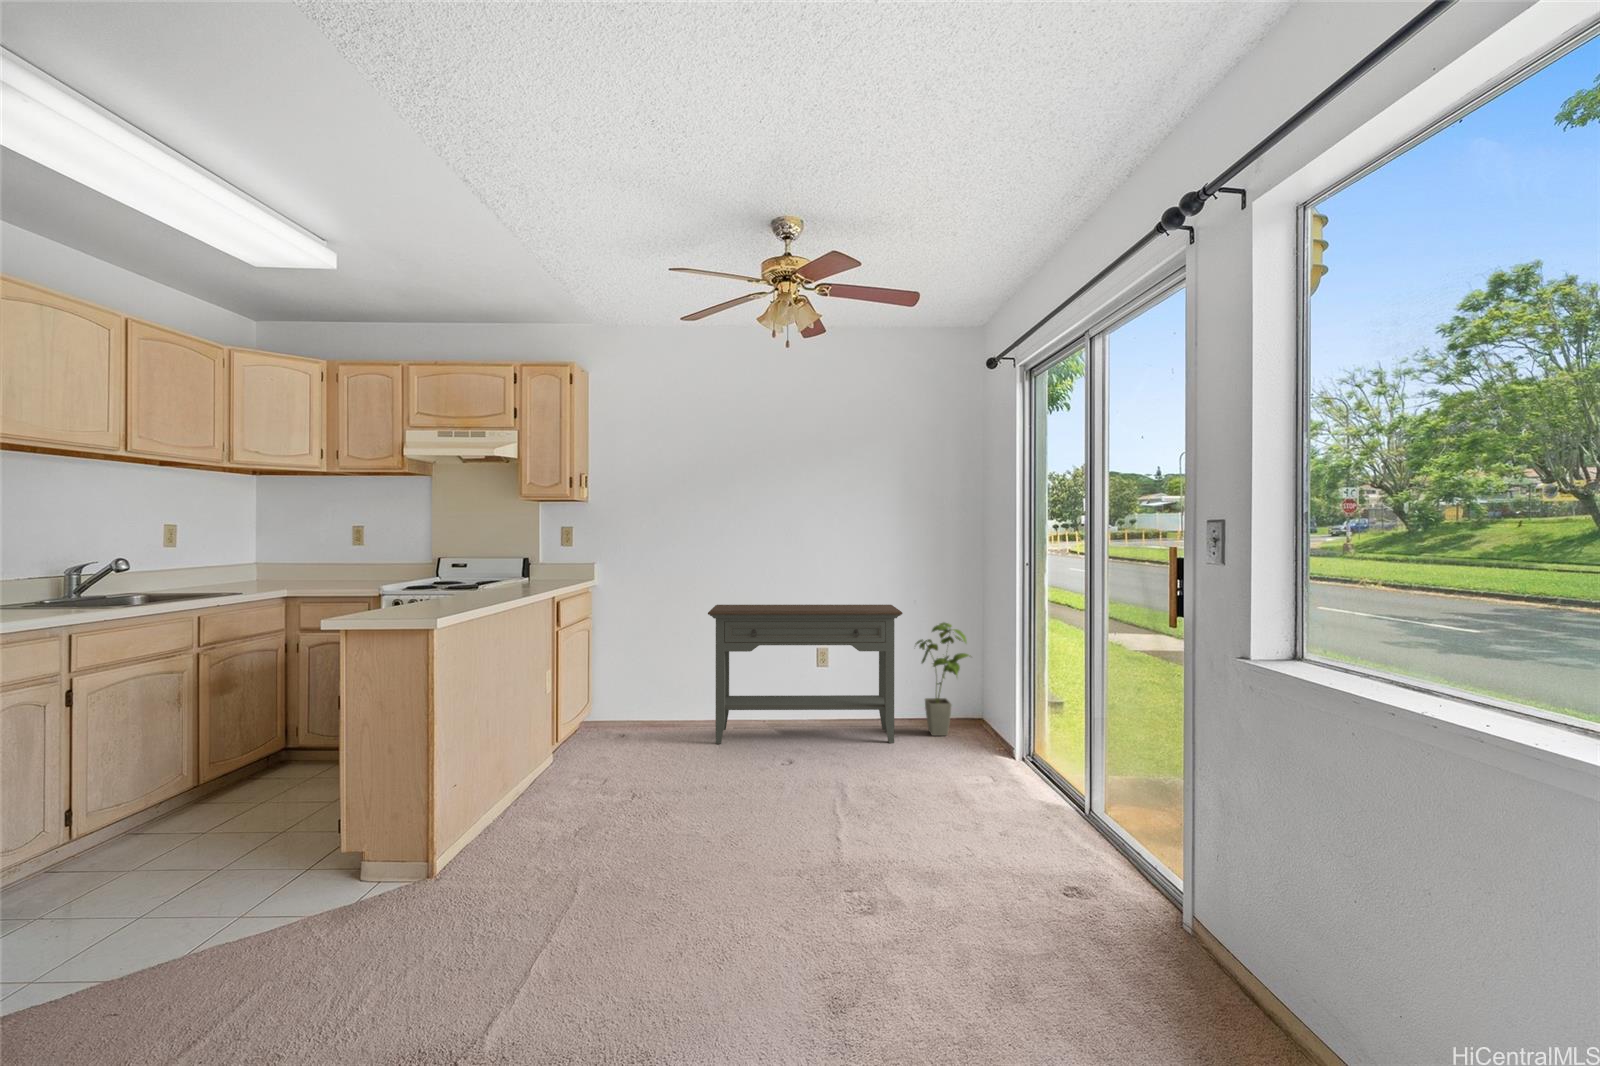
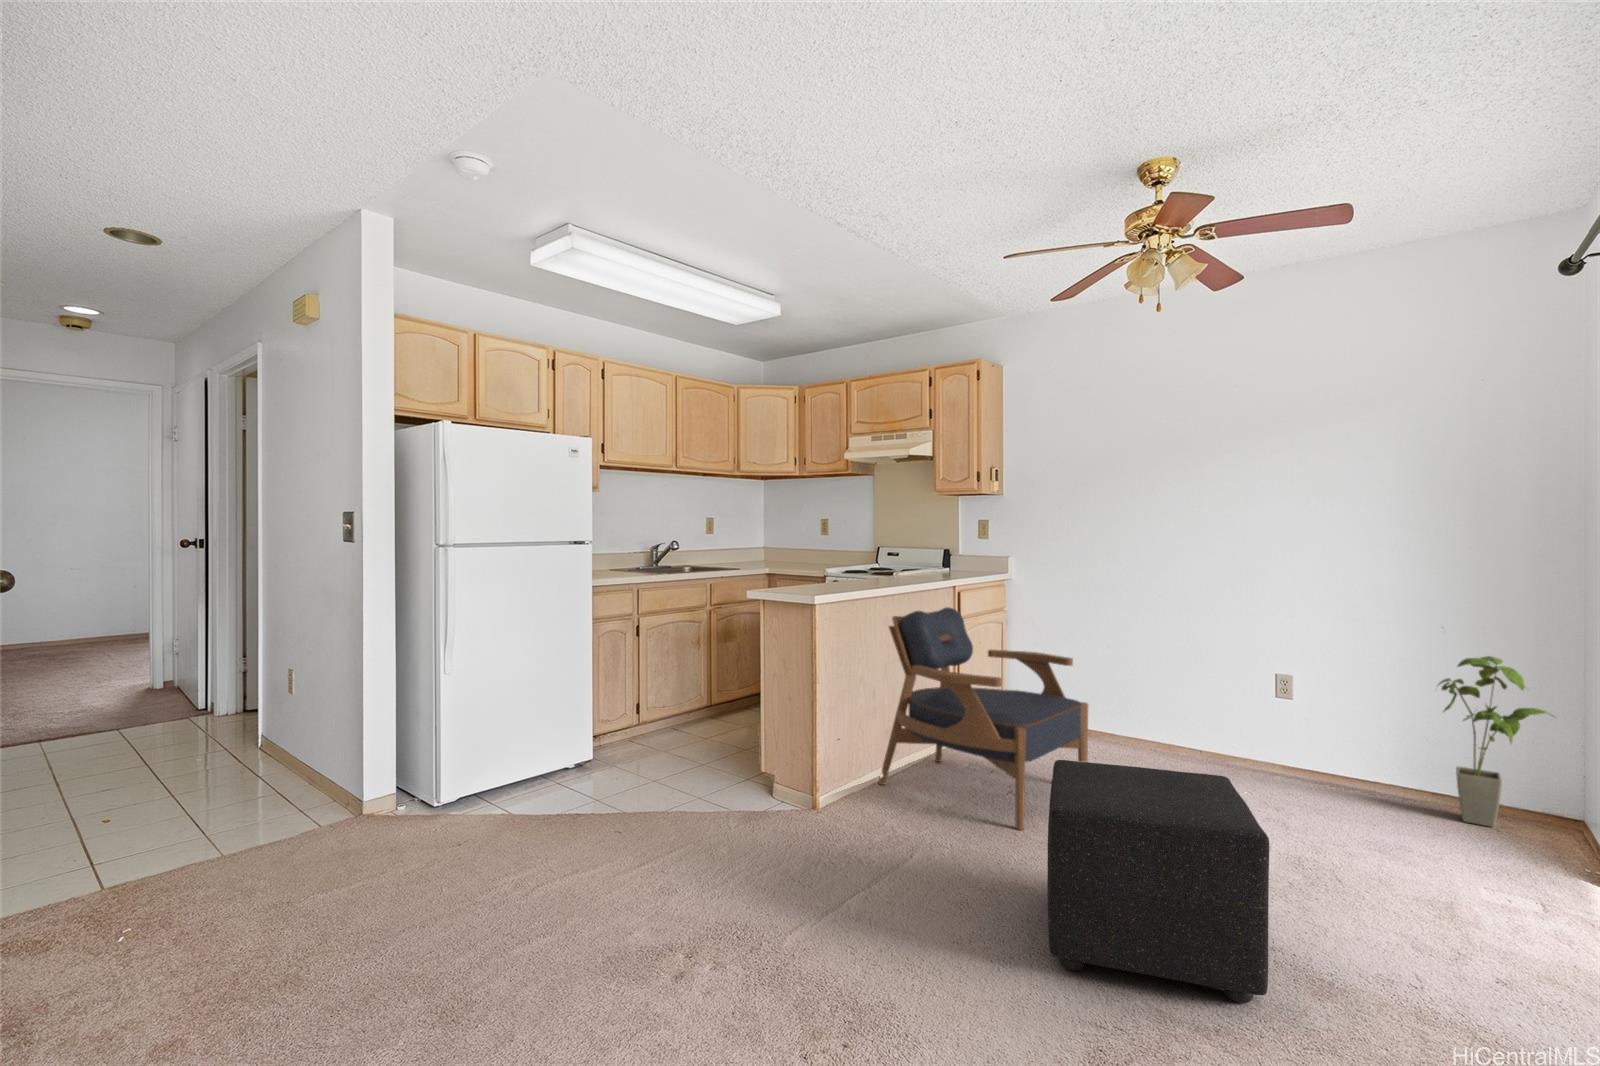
console table: present [708,605,903,744] -> none [1116,608,1401,815]
armchair: none [495,624,702,845] -> present [879,607,1088,830]
ottoman: none [744,758,961,1000] -> present [1047,760,1269,1003]

